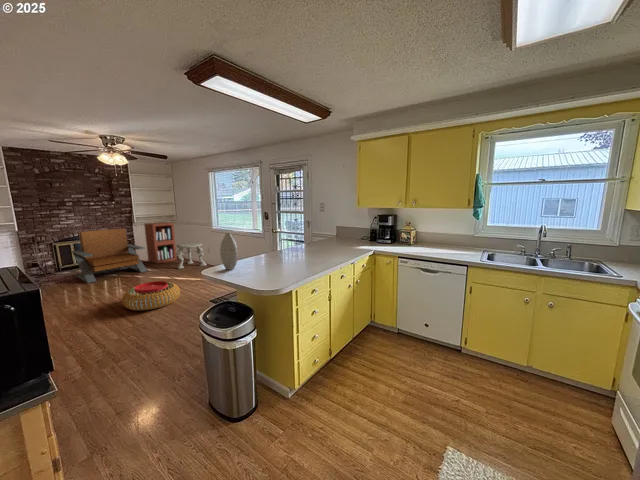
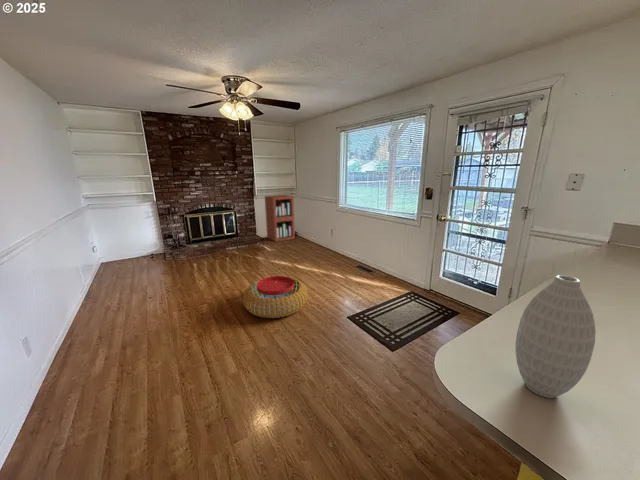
lounge chair: present [72,228,147,283] -> none [200,201,267,261]
side table: present [177,243,207,269] -> none [296,221,329,252]

